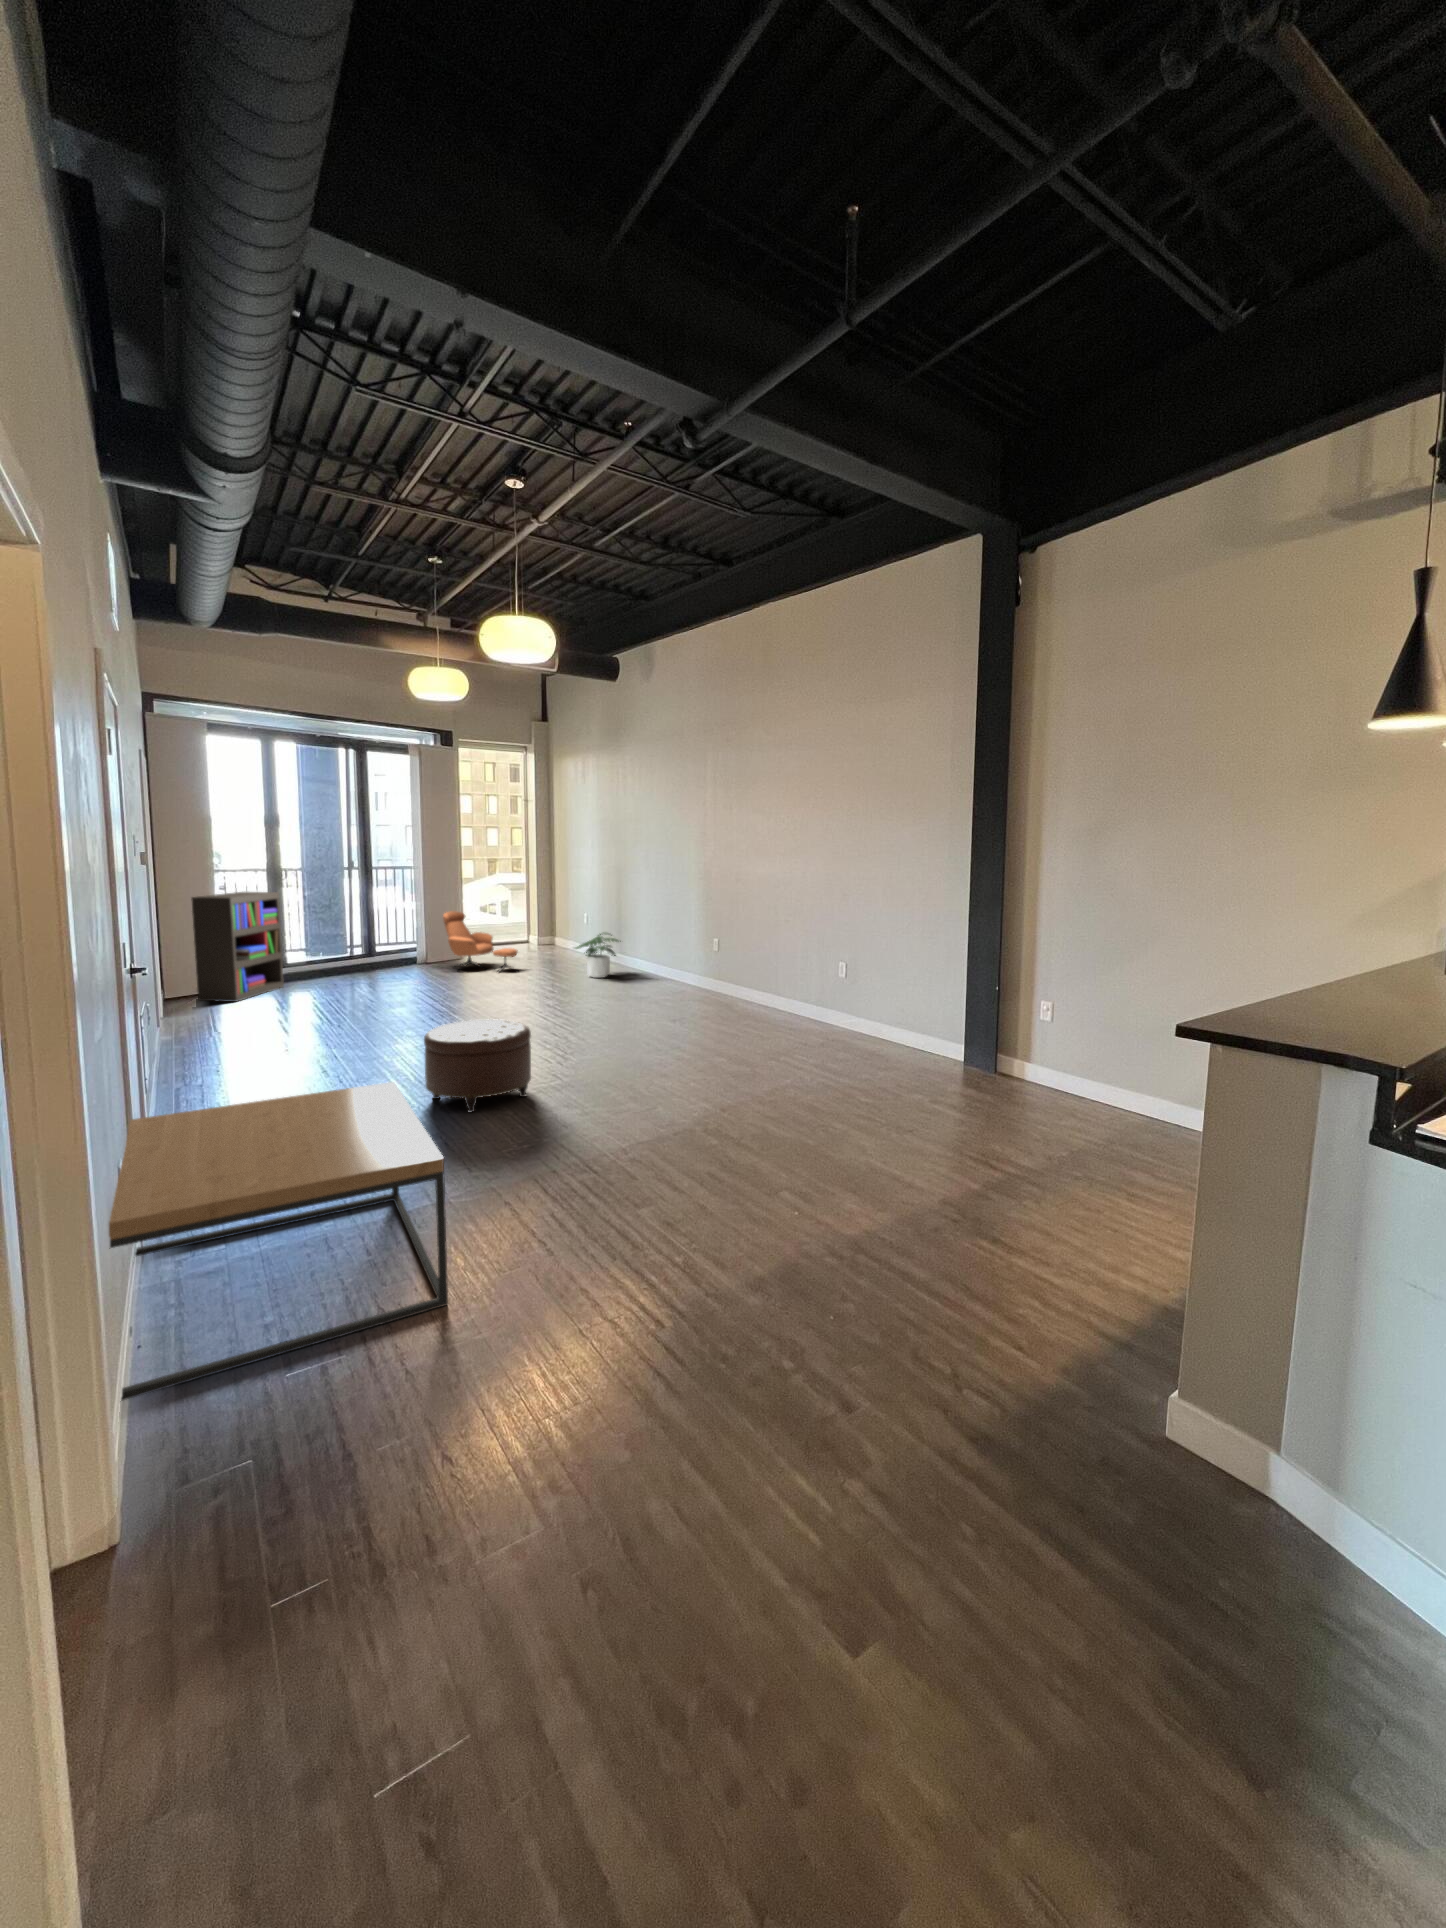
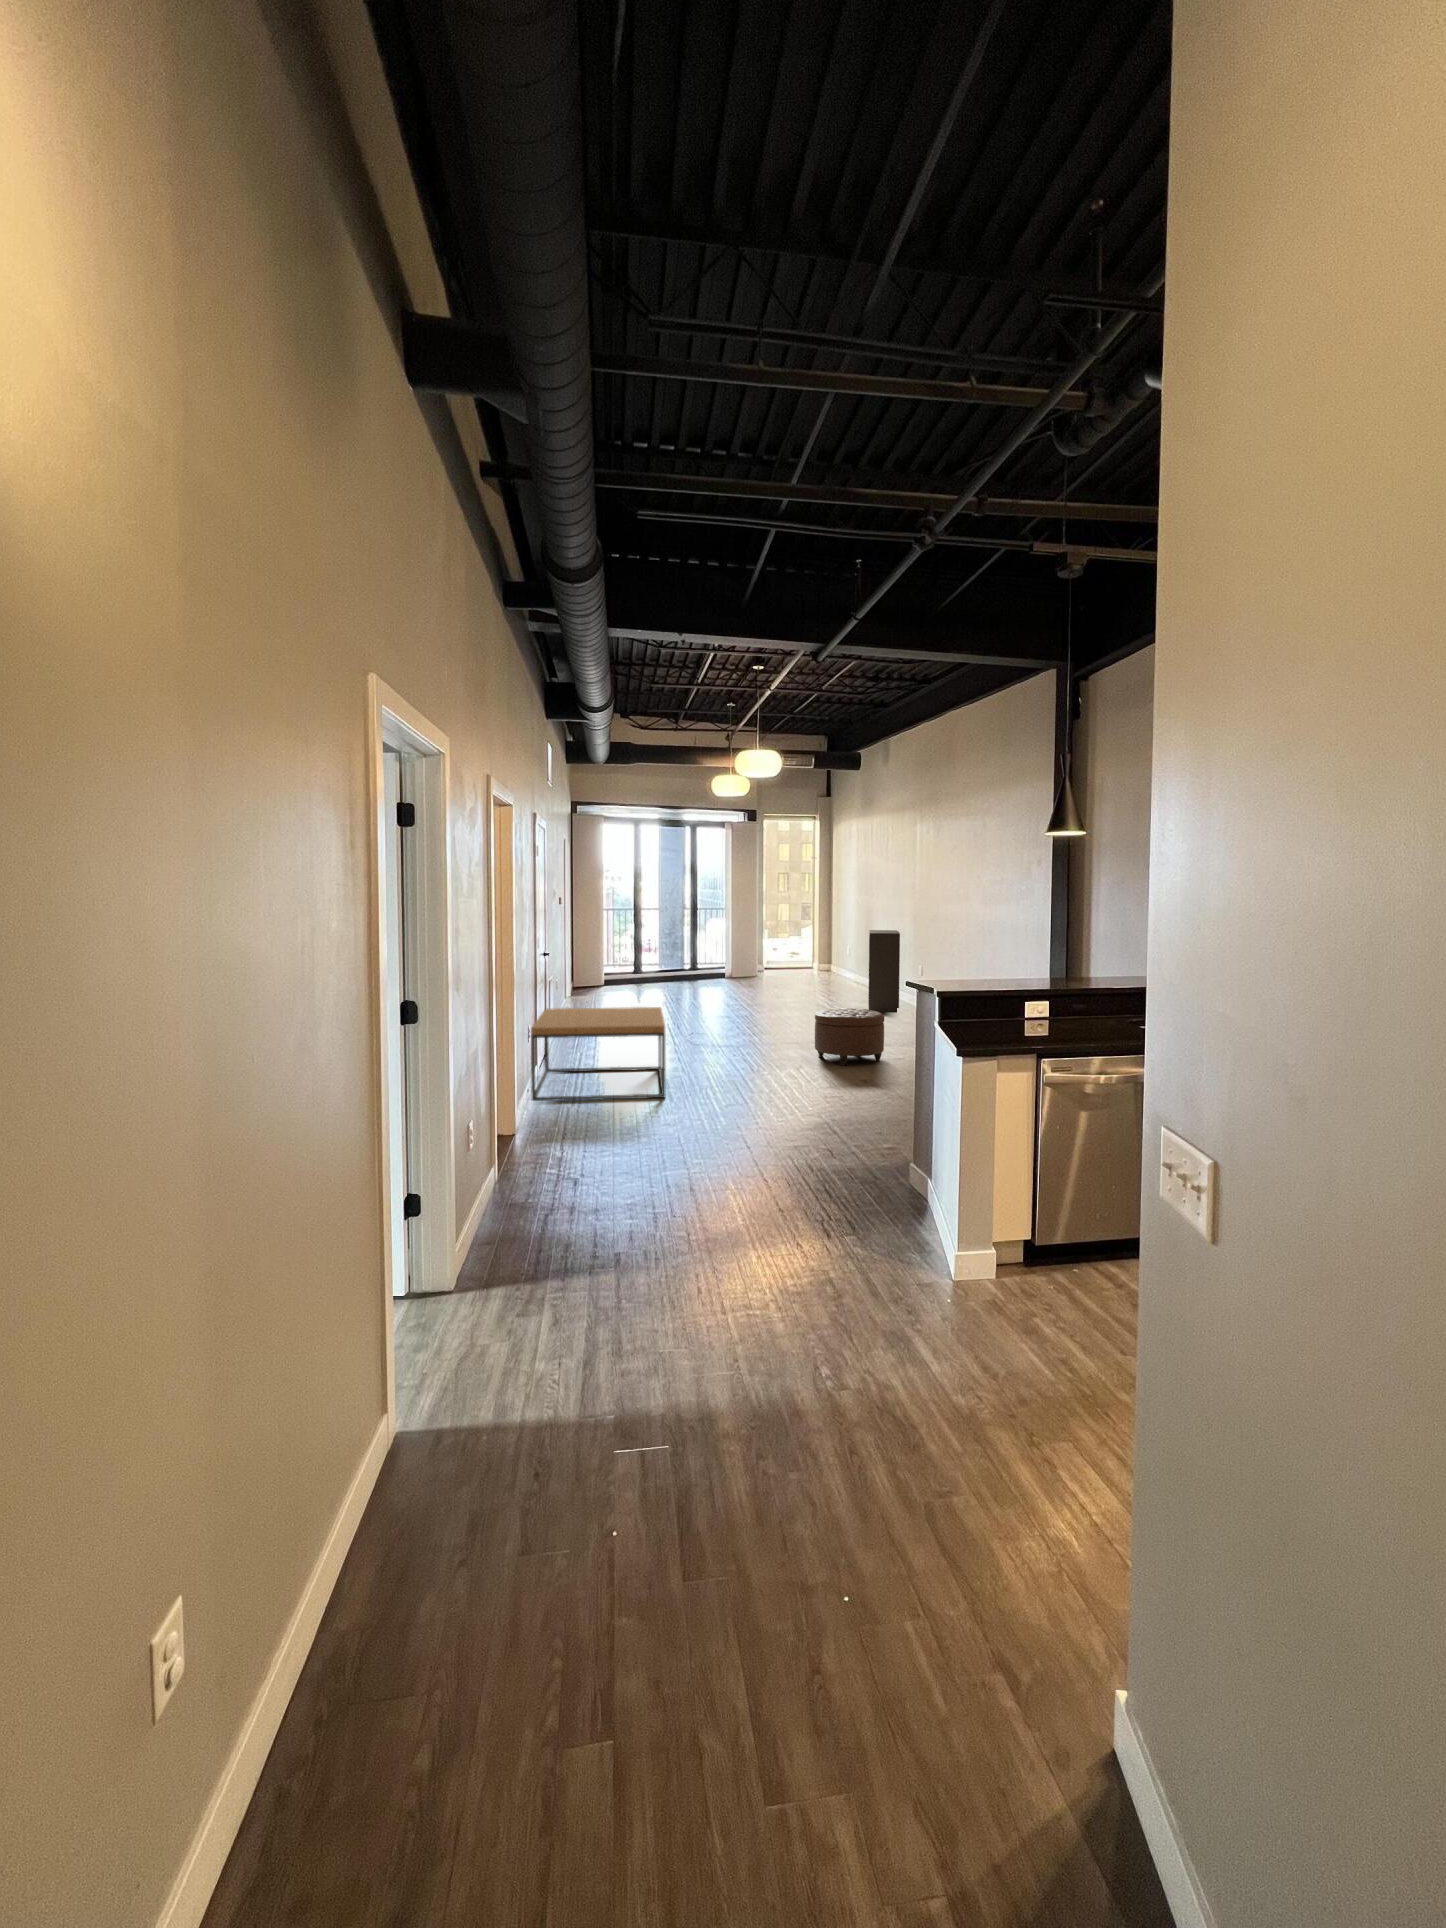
bookshelf: present [191,892,284,1002] -> present [868,930,900,1013]
lounge chair: present [443,911,518,969] -> none [745,941,795,987]
potted plant: present [575,933,621,978] -> none [831,959,869,994]
ottoman: present [424,1019,531,1112] -> present [815,1008,884,1066]

